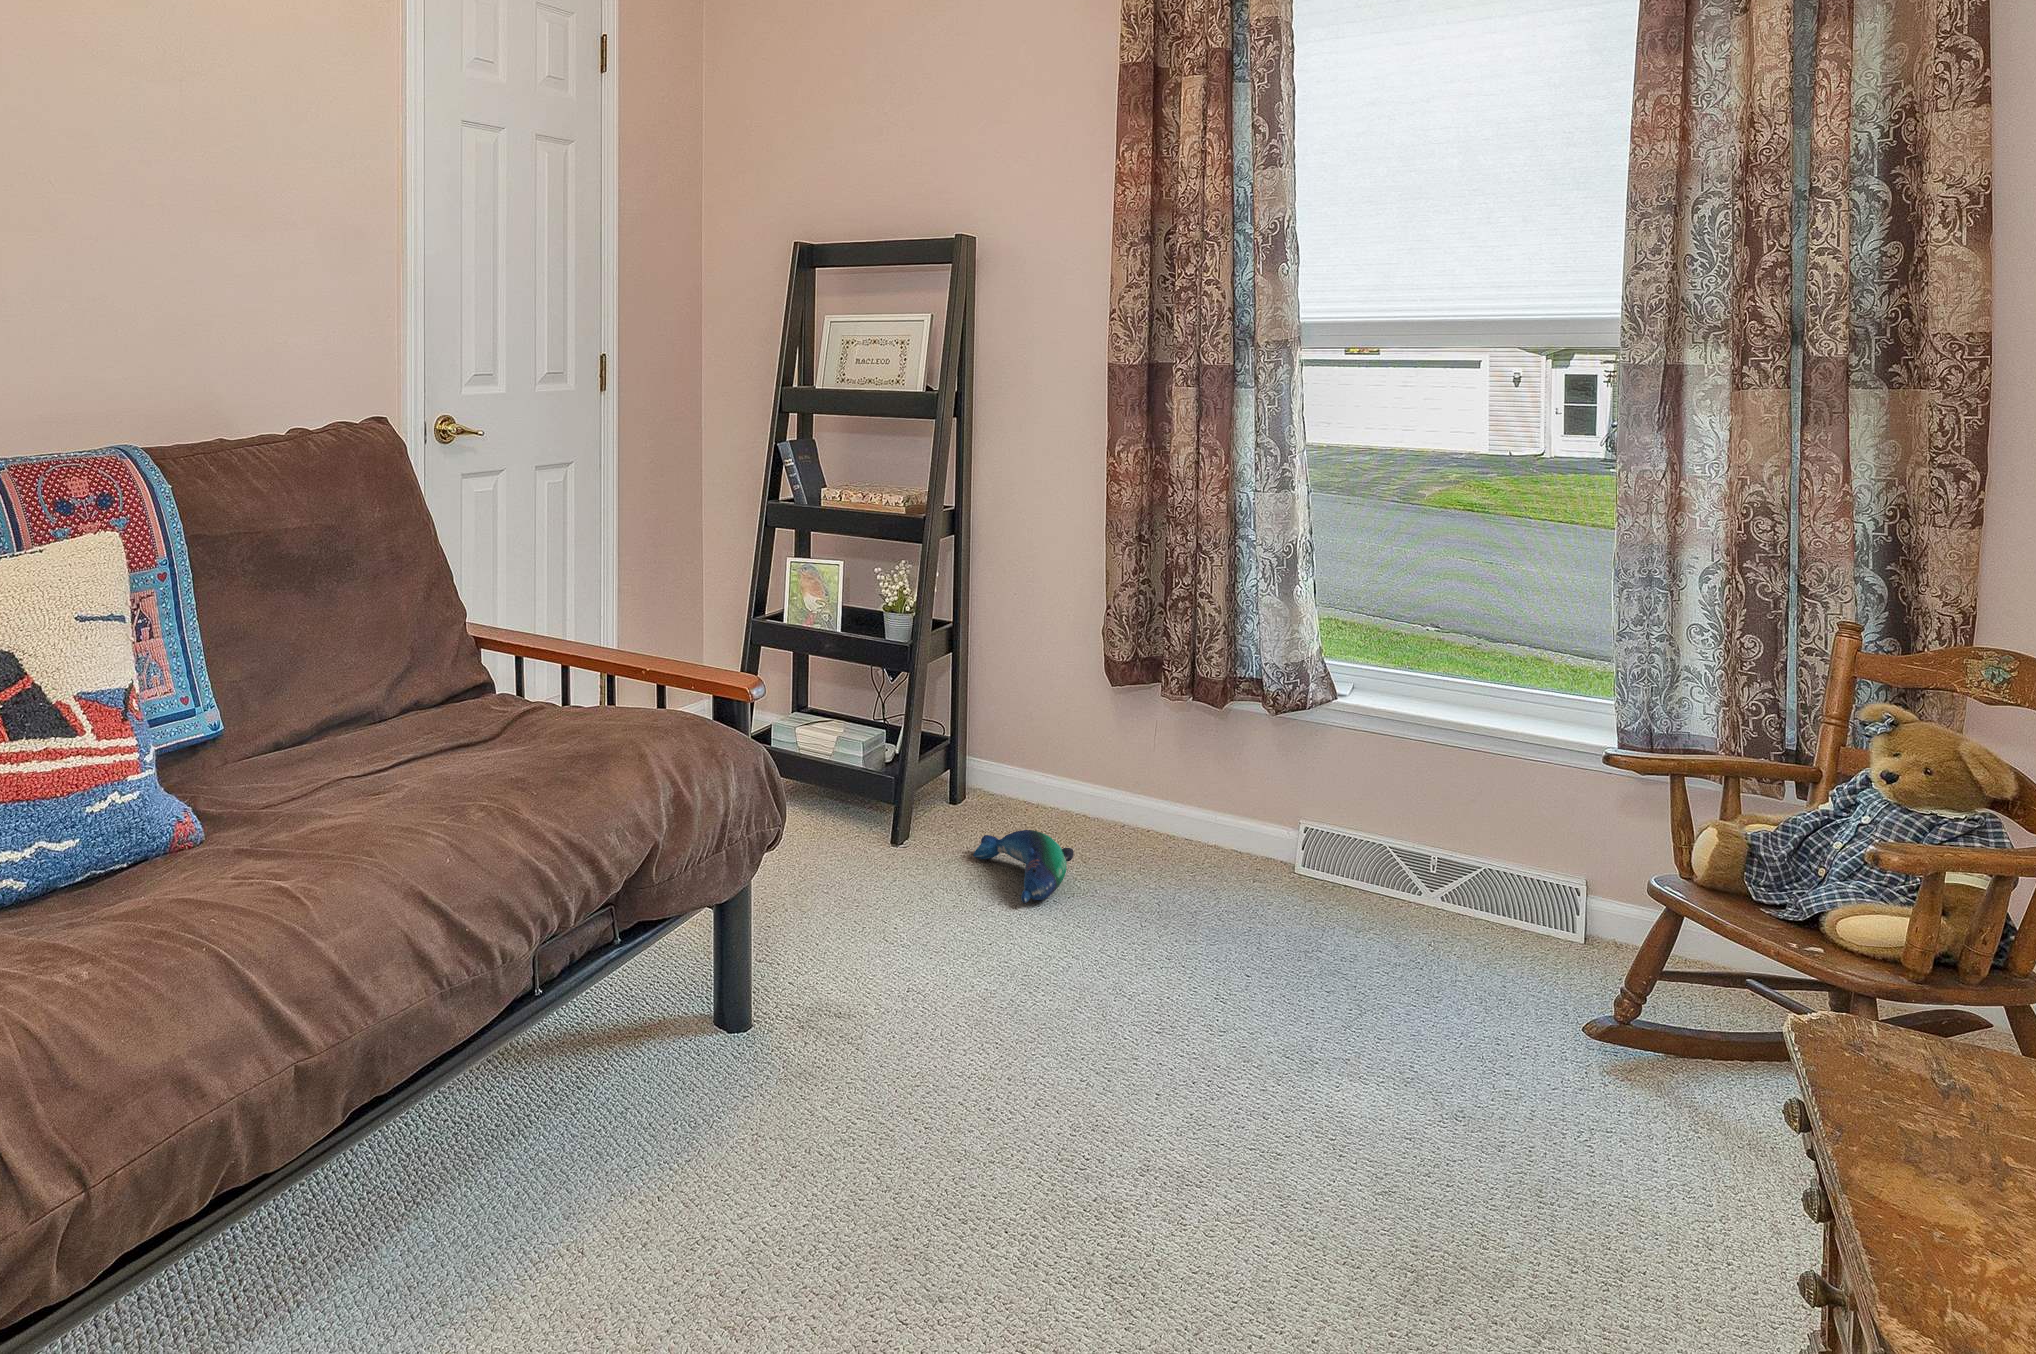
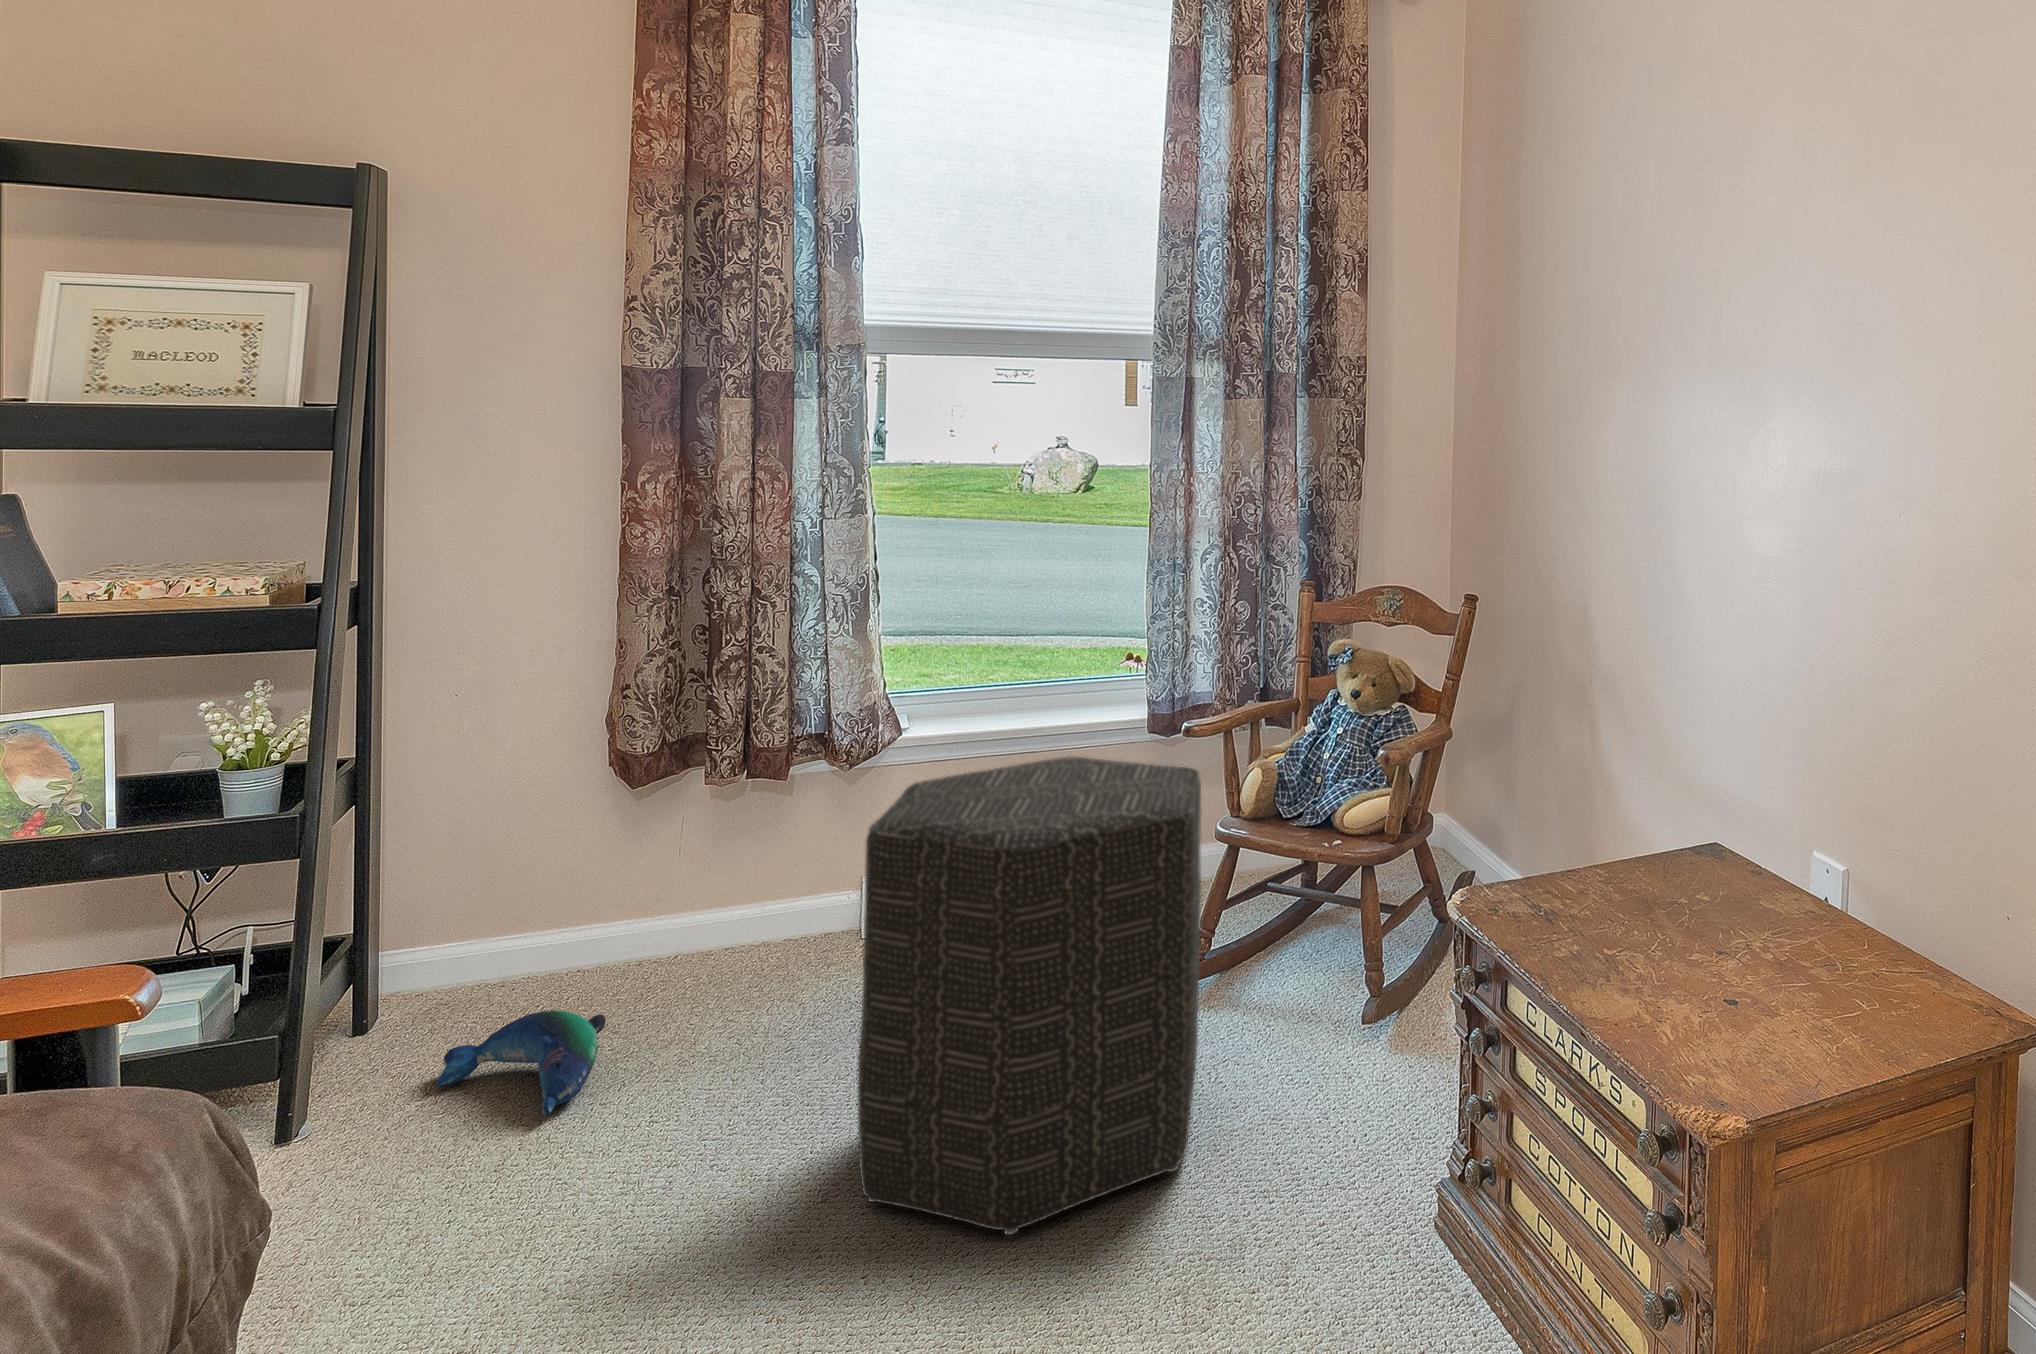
ottoman: none [1195,732,1580,1208] -> present [858,757,1201,1235]

